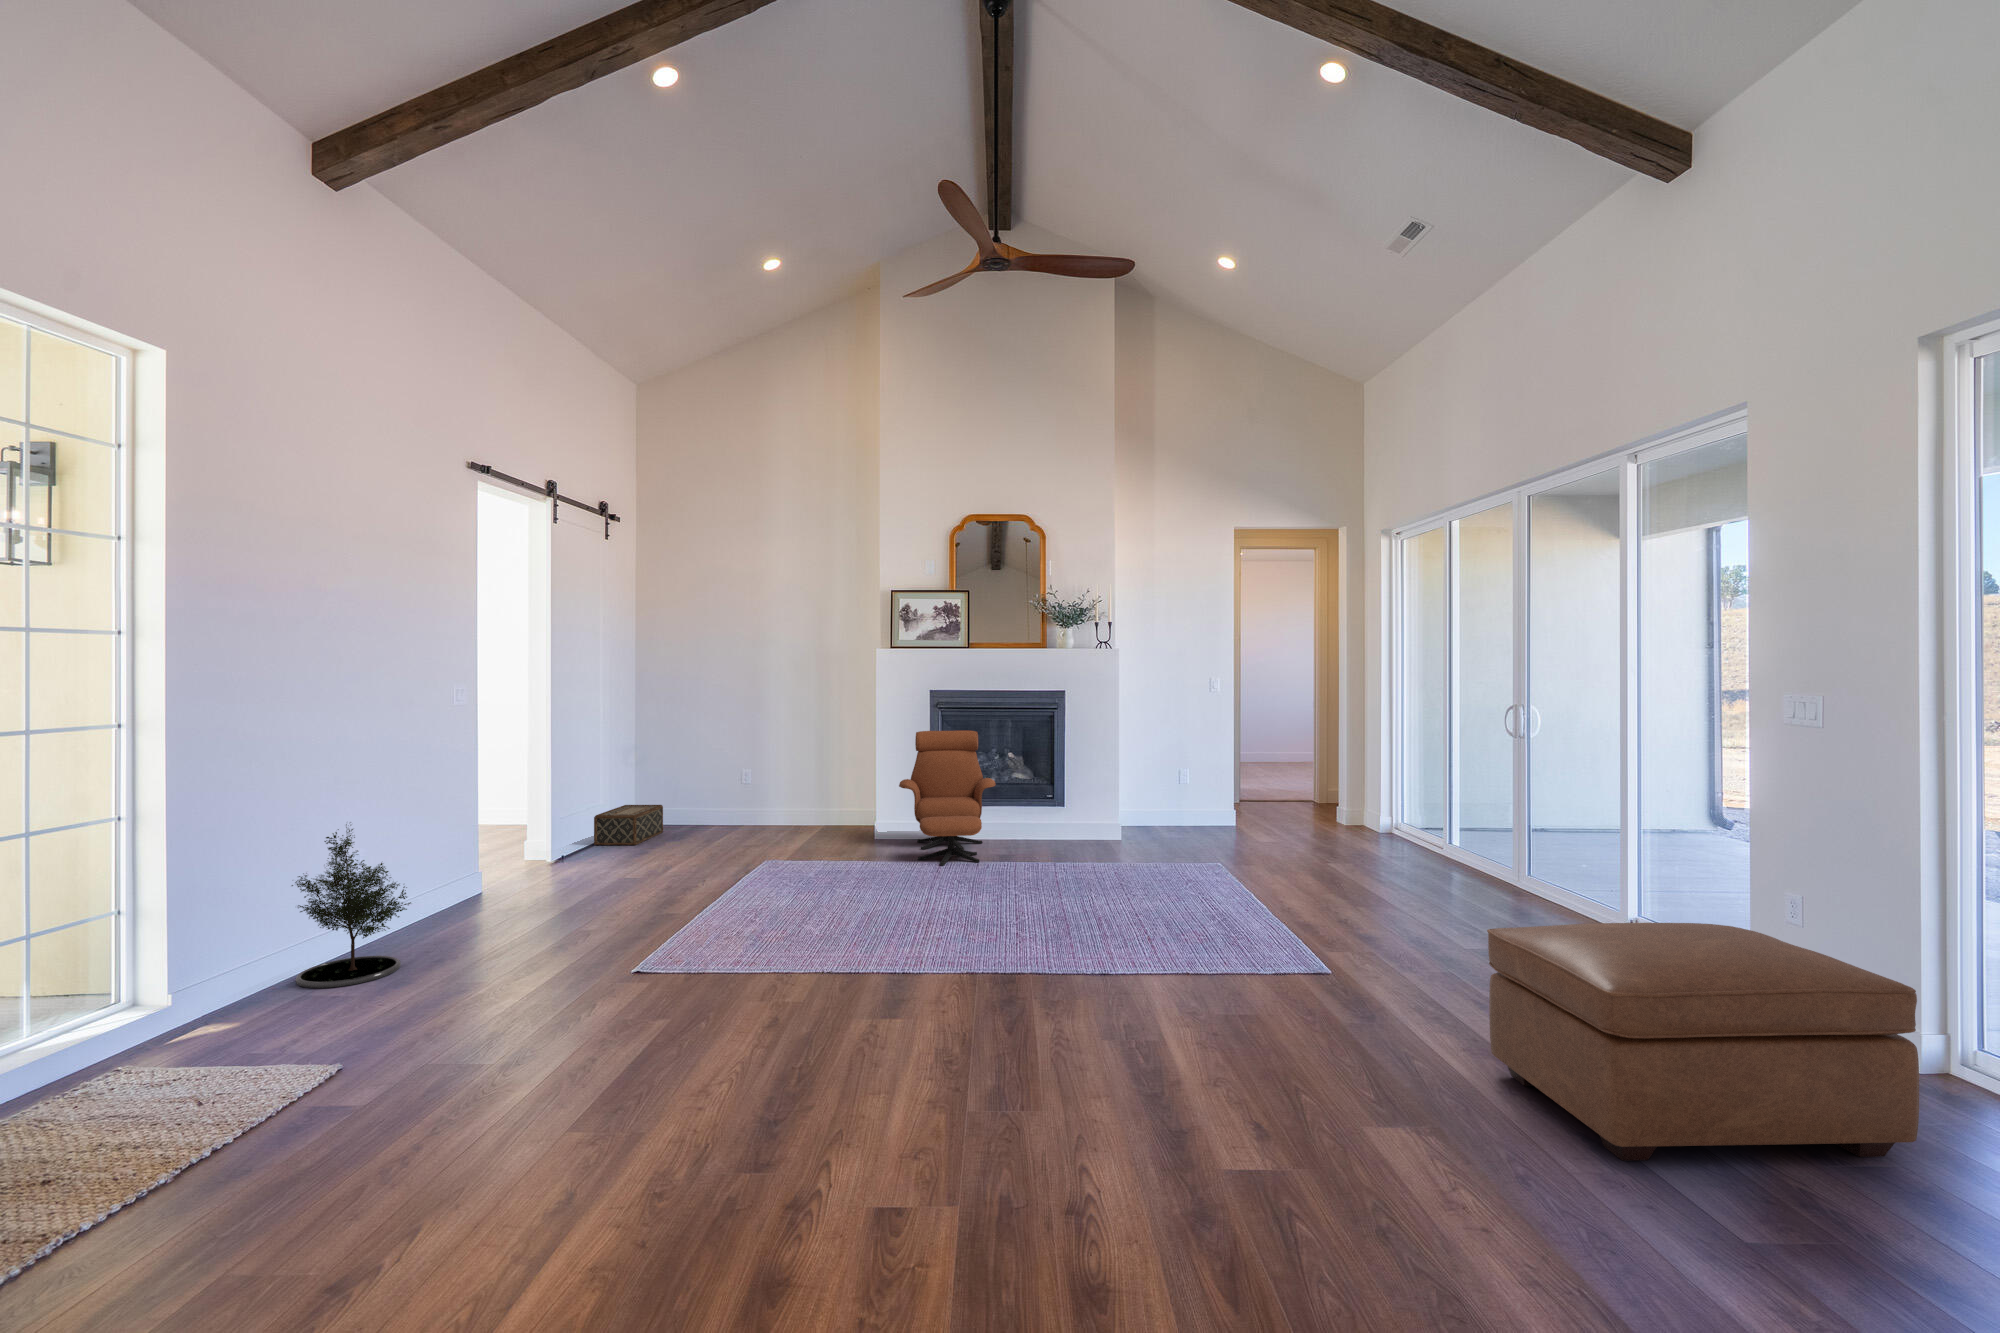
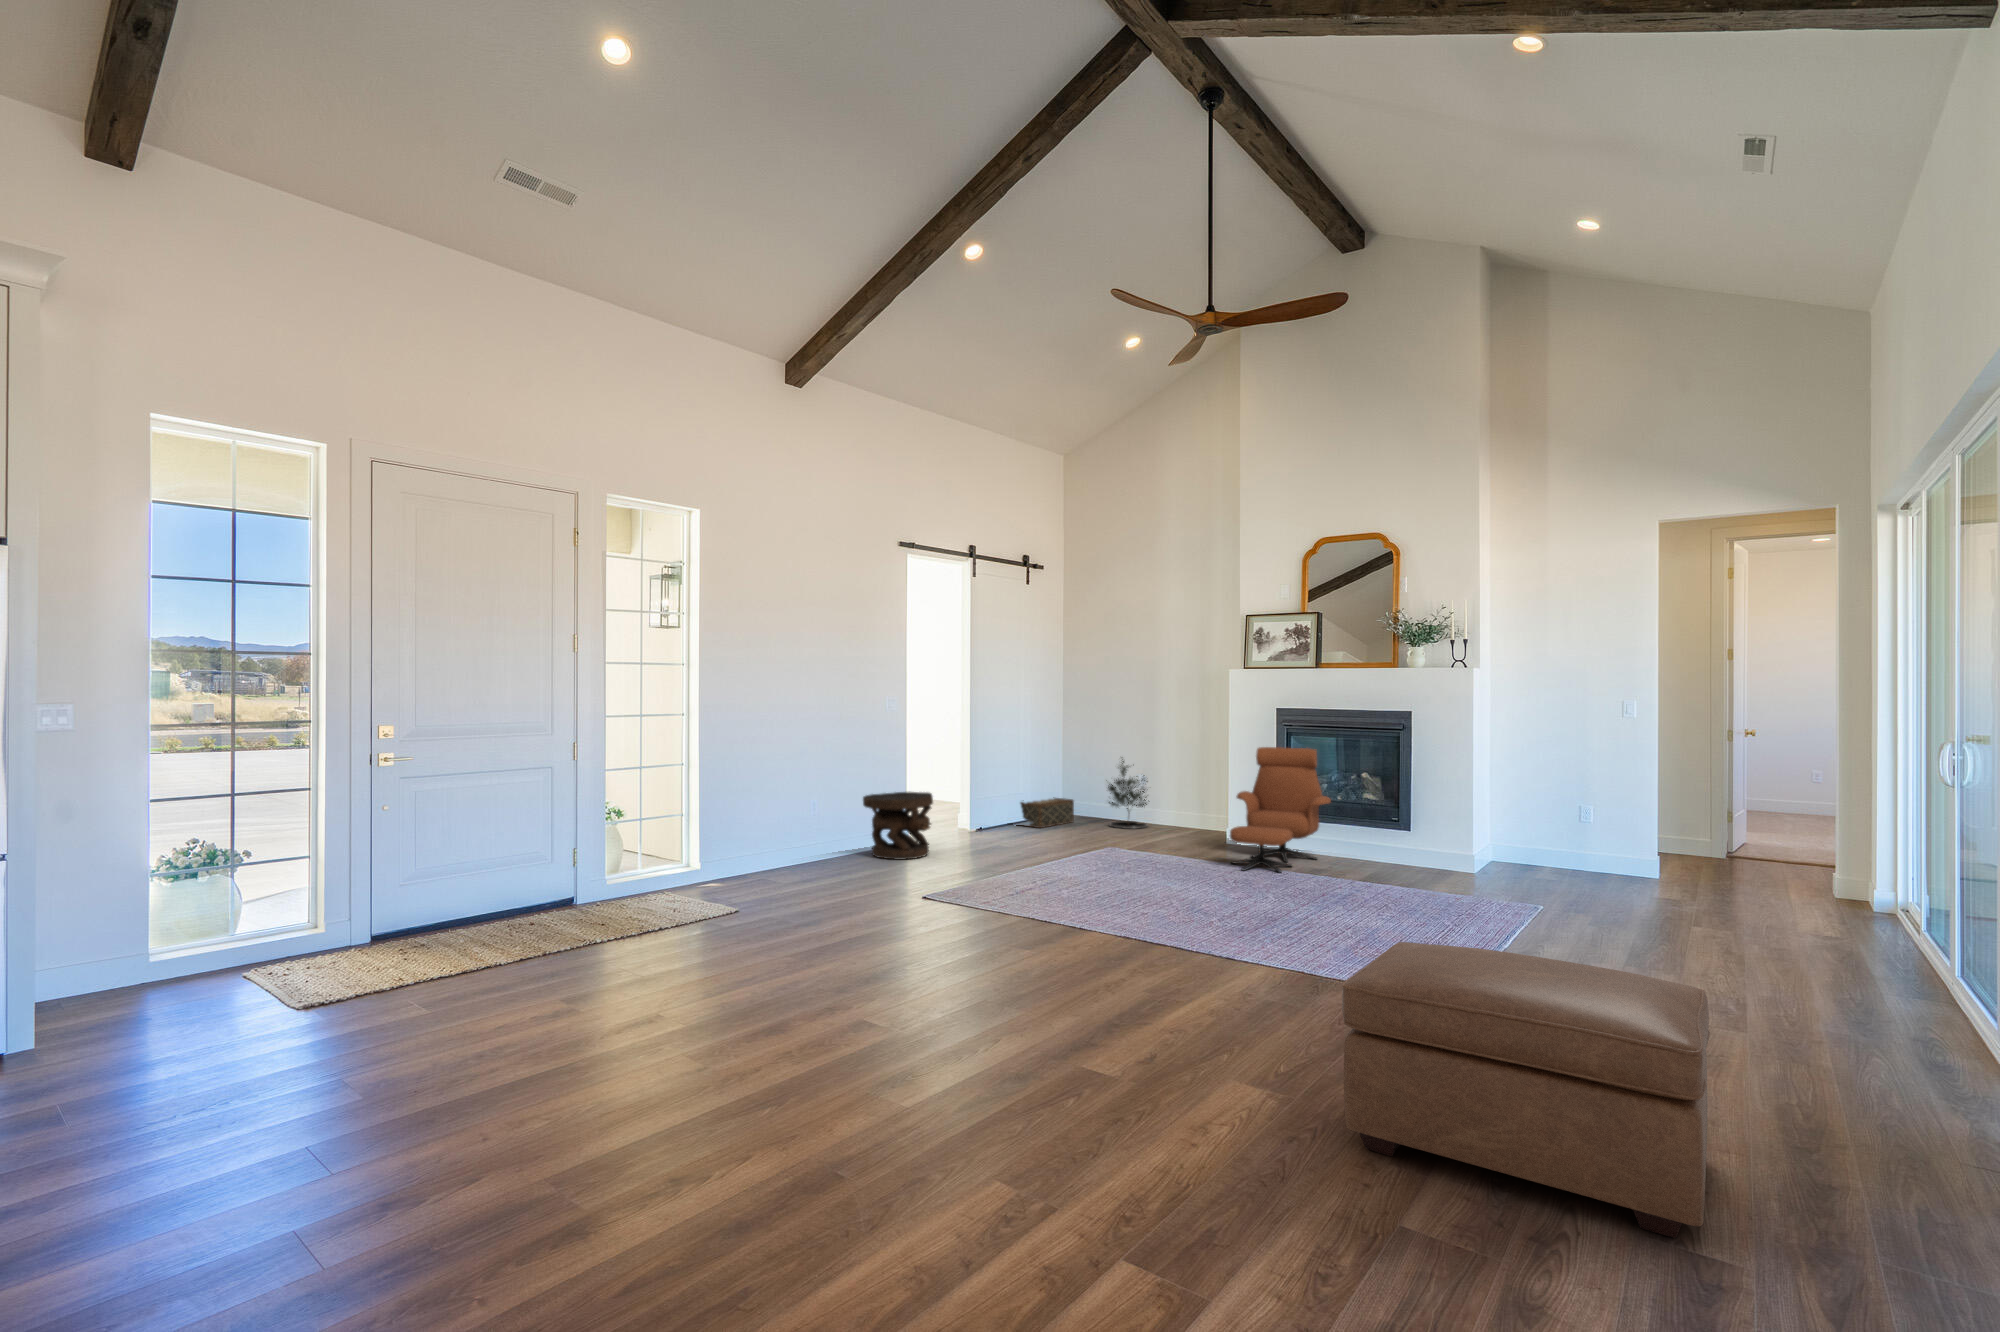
side table: none [435,817,558,920] -> present [863,792,933,860]
potted tree: present [292,824,411,988] -> present [1108,759,1148,829]

